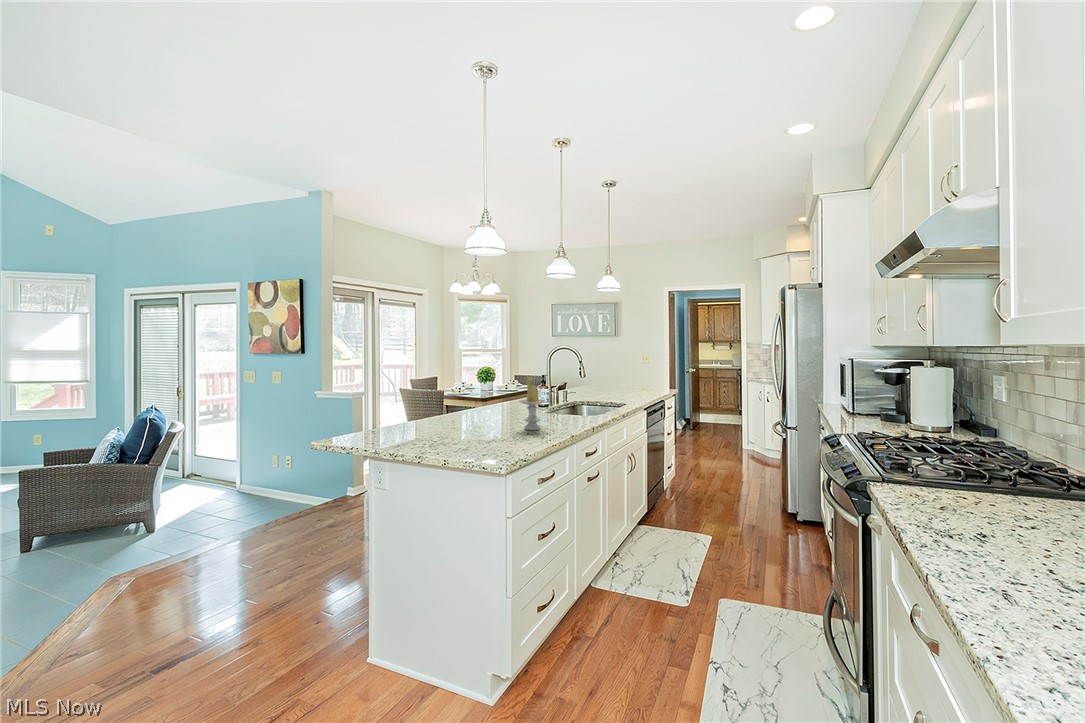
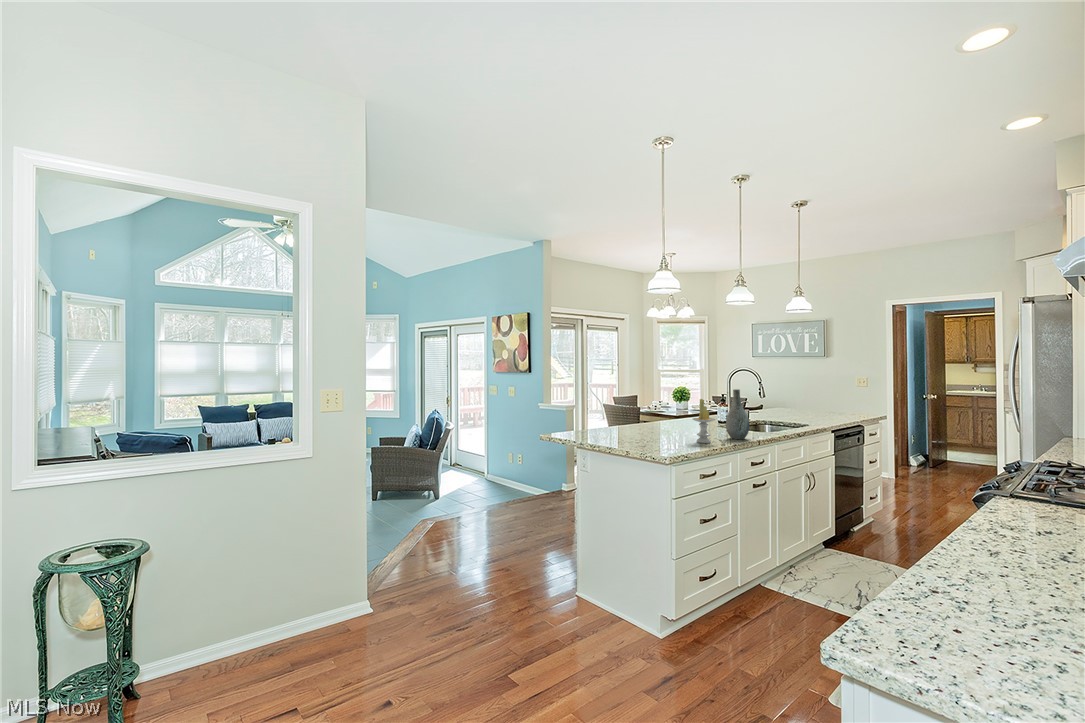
vase: none [554,365,579,423] -> present [726,389,749,439]

